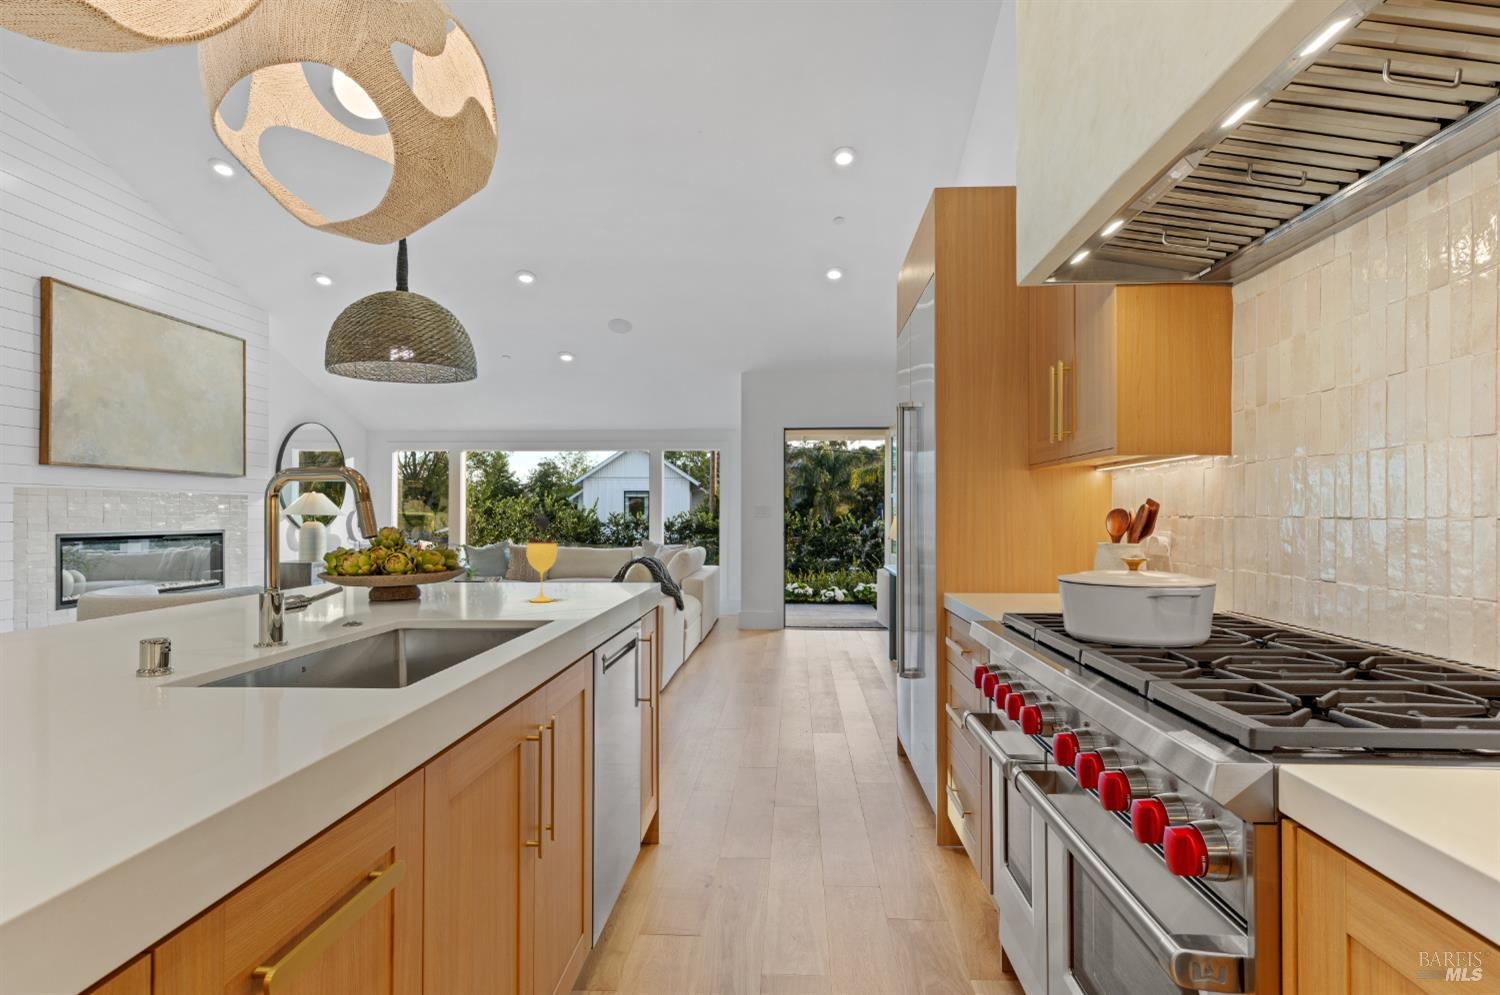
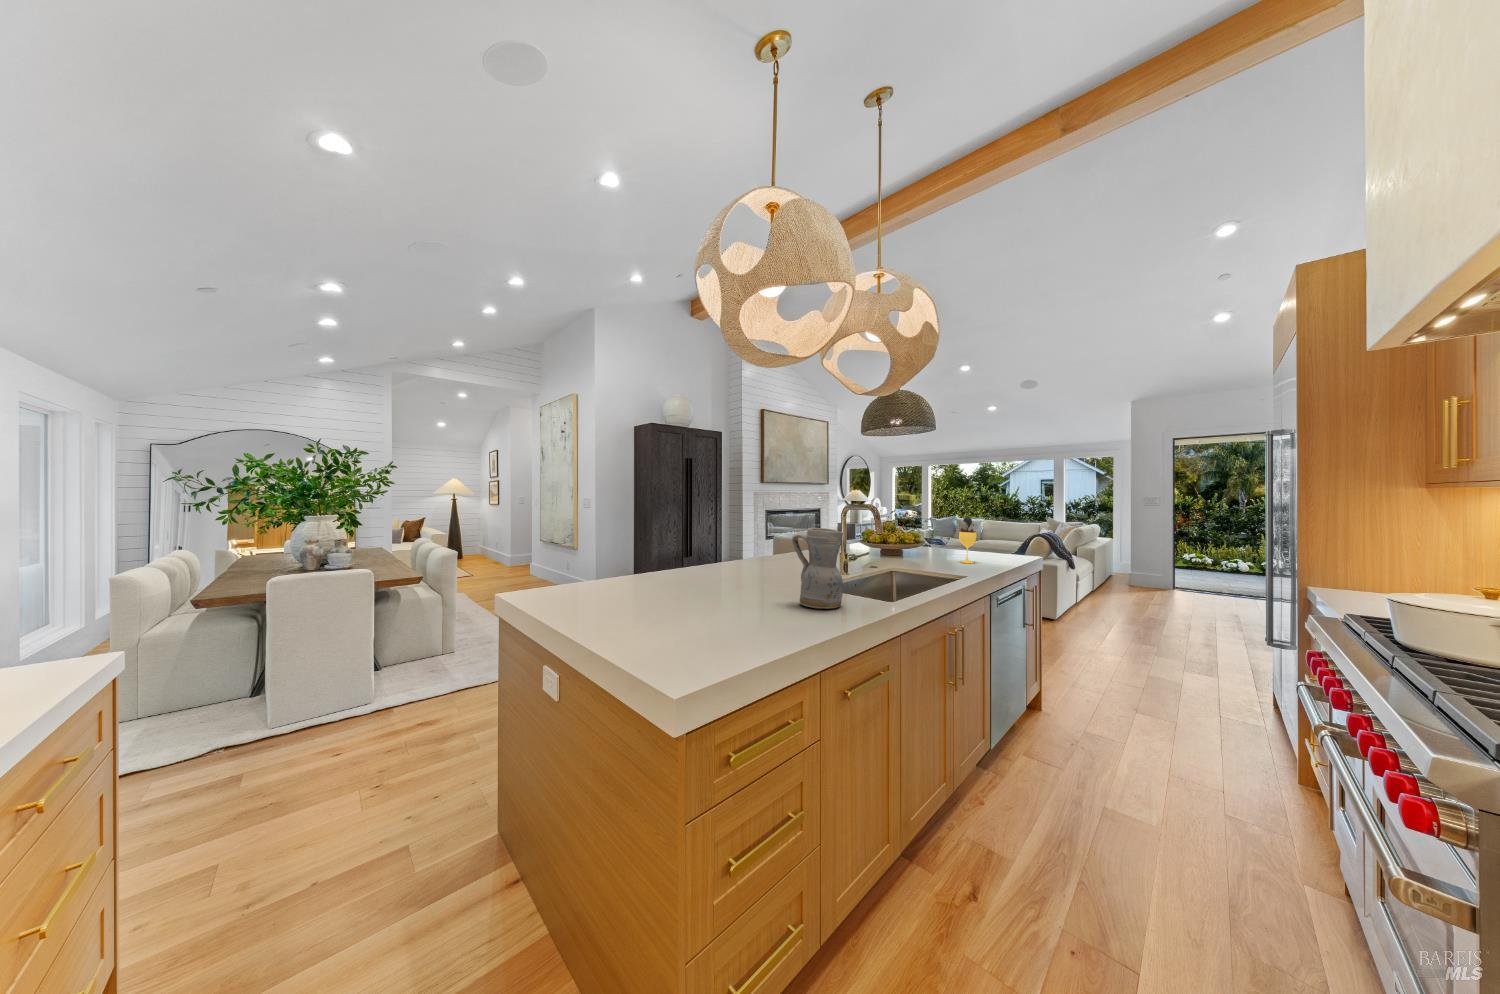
ceramic pitcher: none [110,507,273,723] -> present [792,528,843,609]

